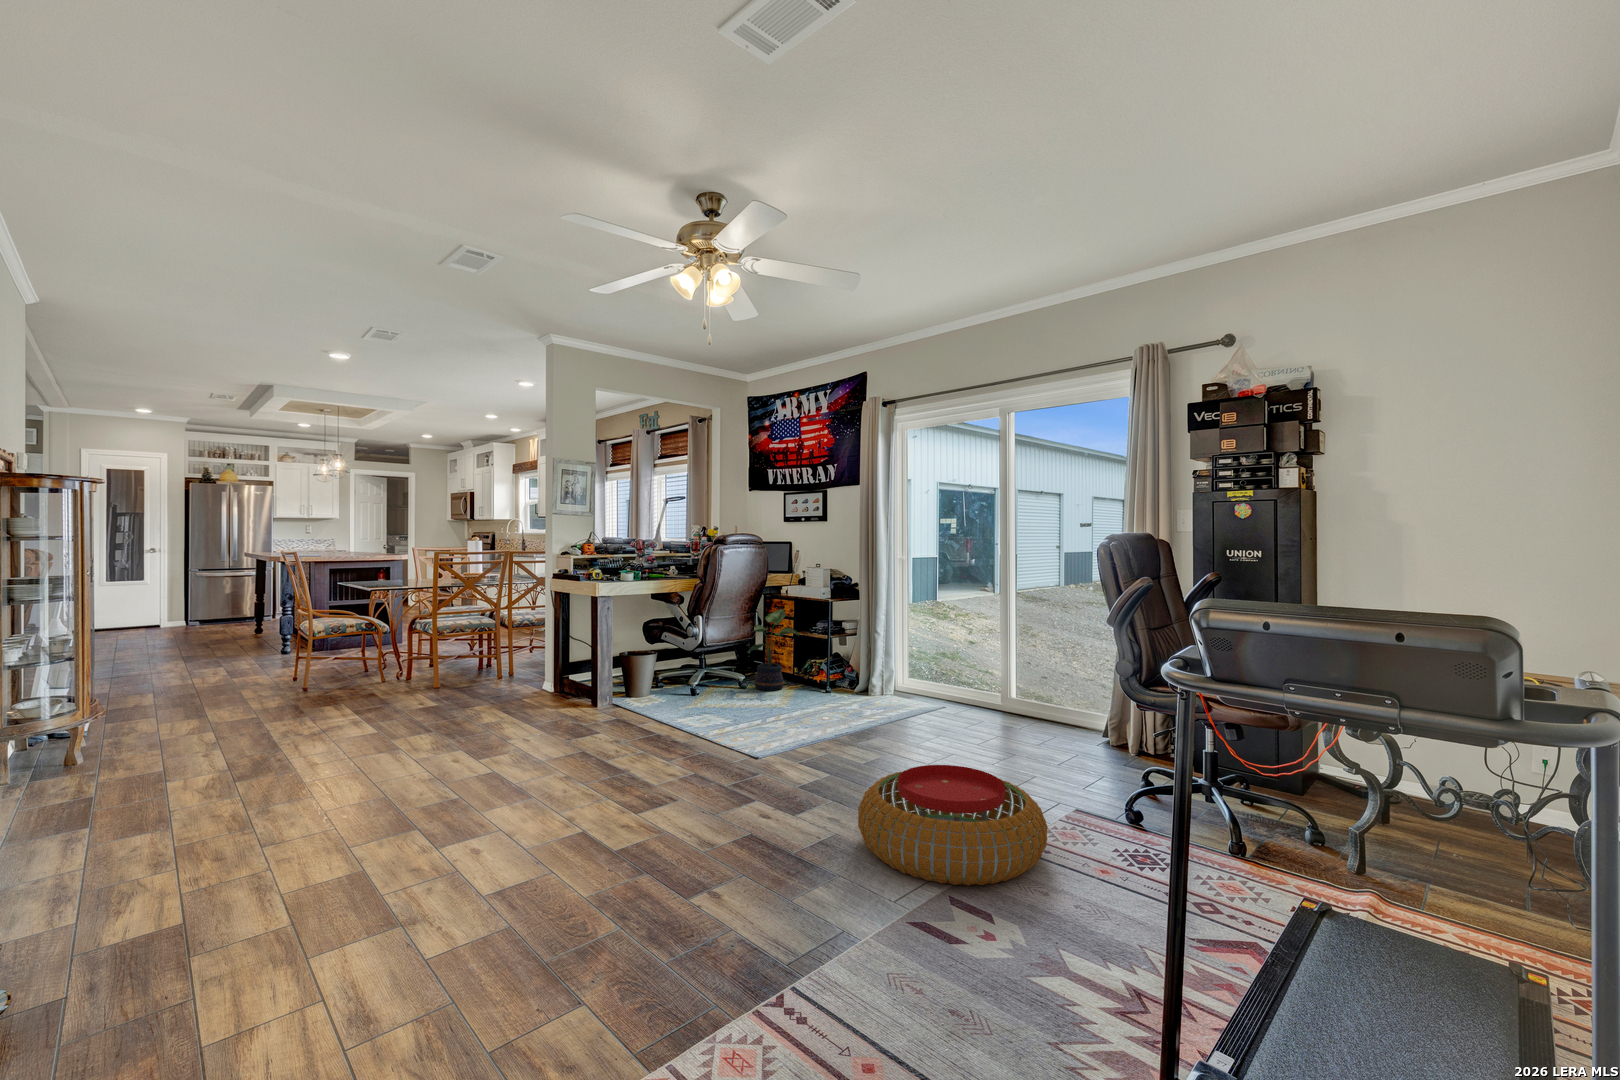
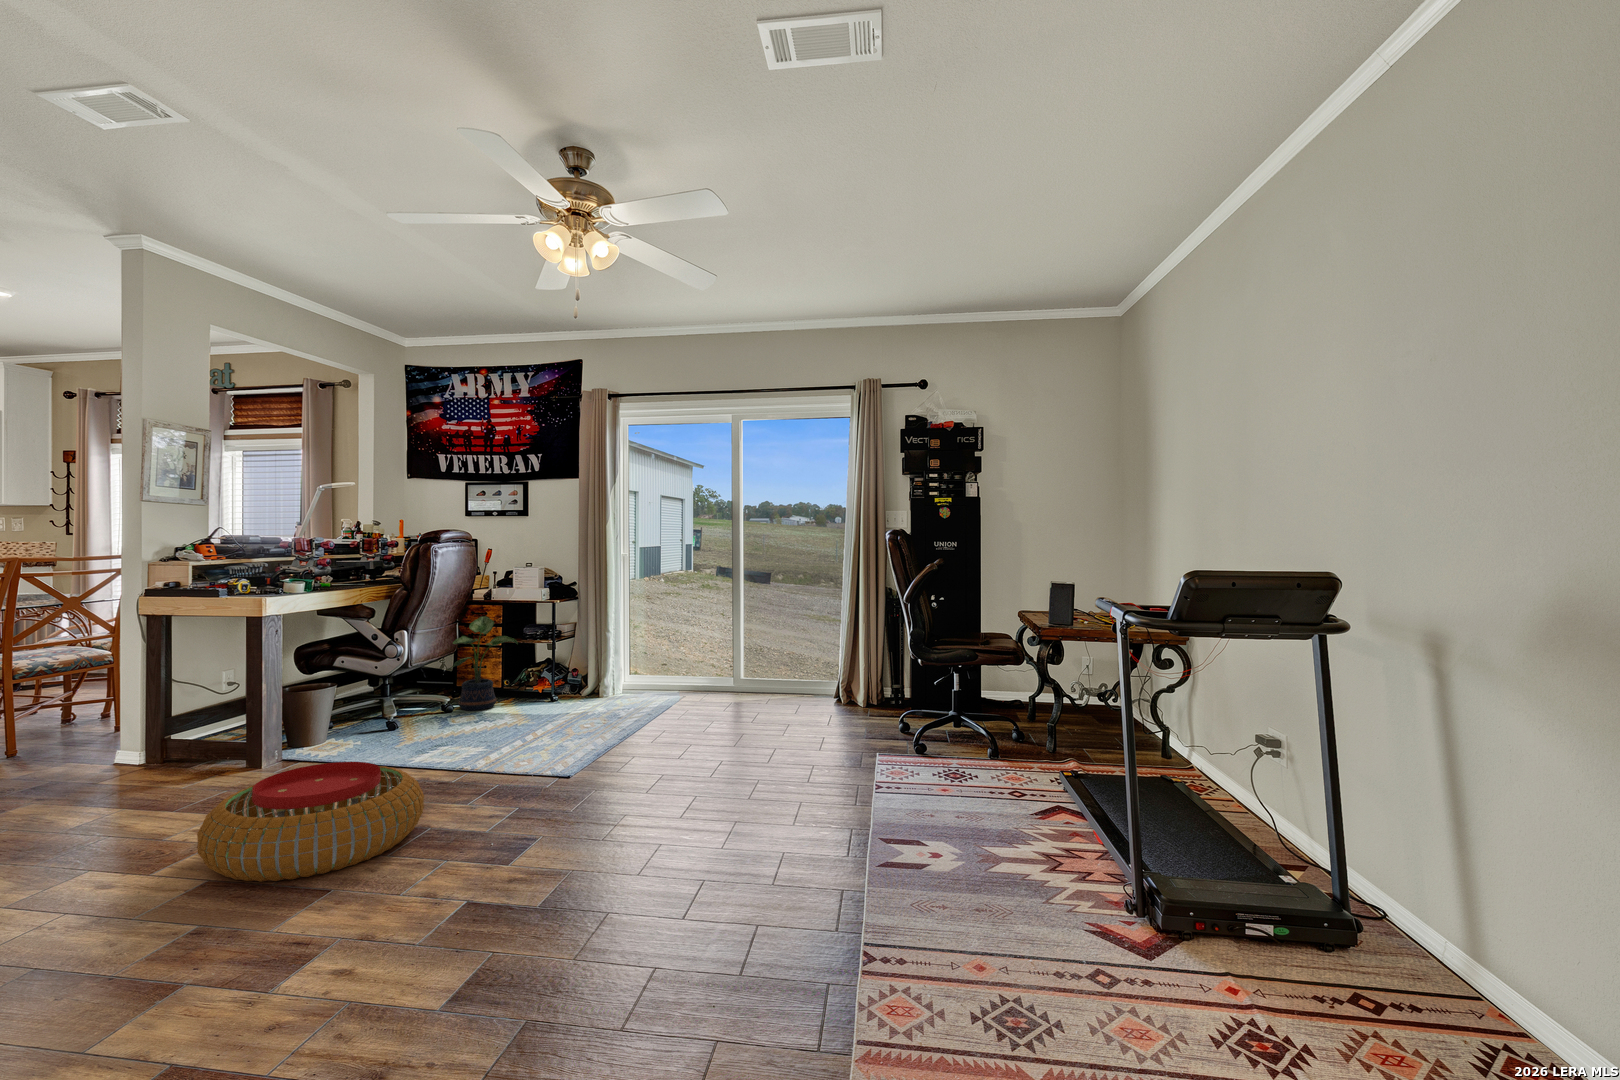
pouf: present [858,765,1048,886] -> present [197,762,424,882]

